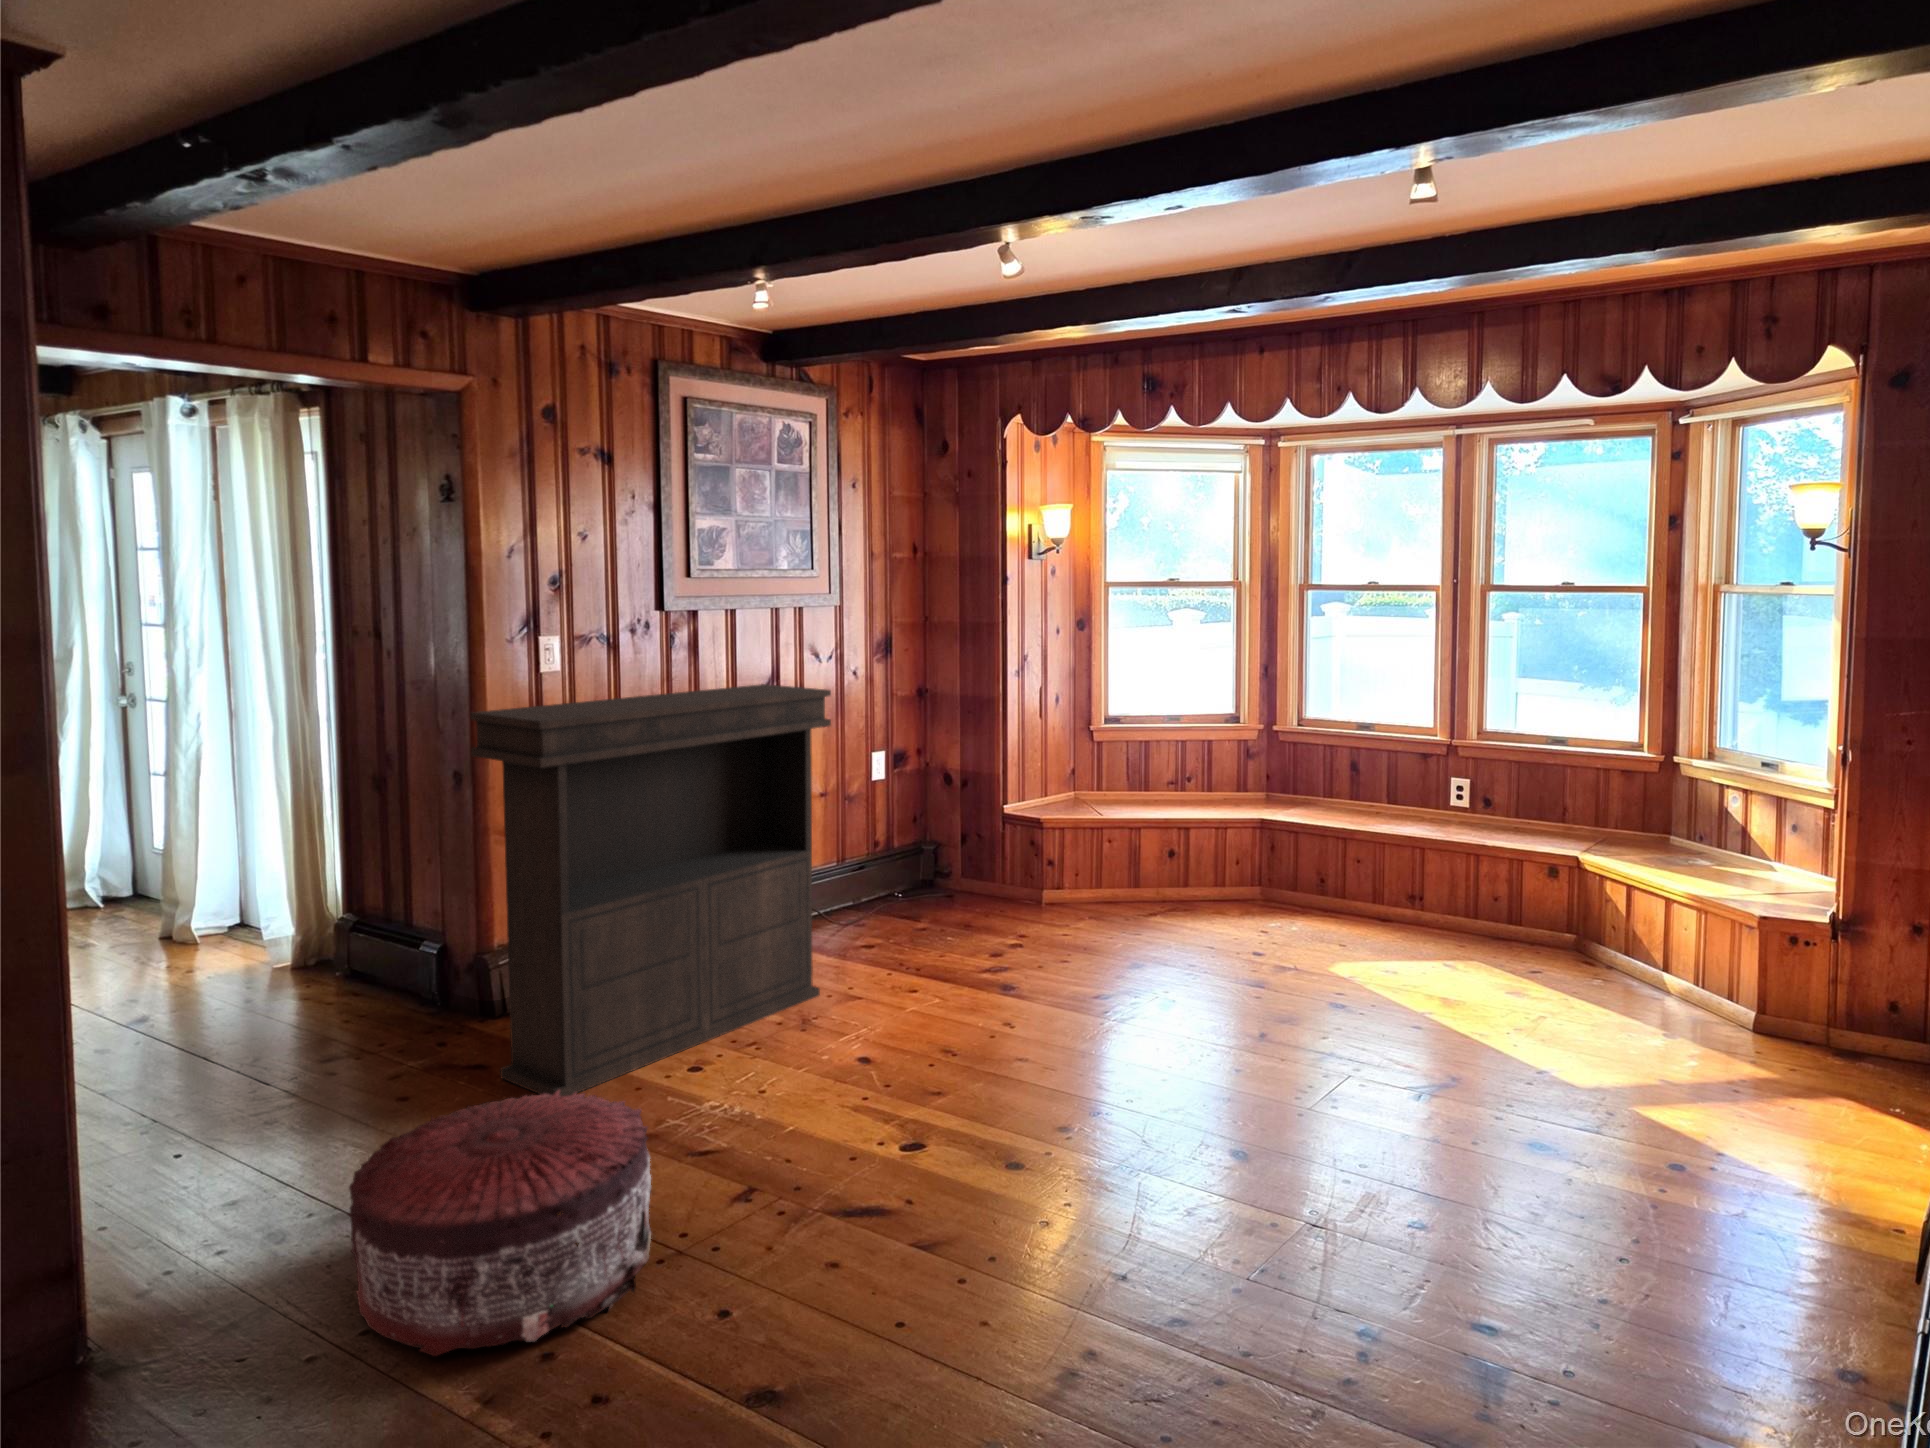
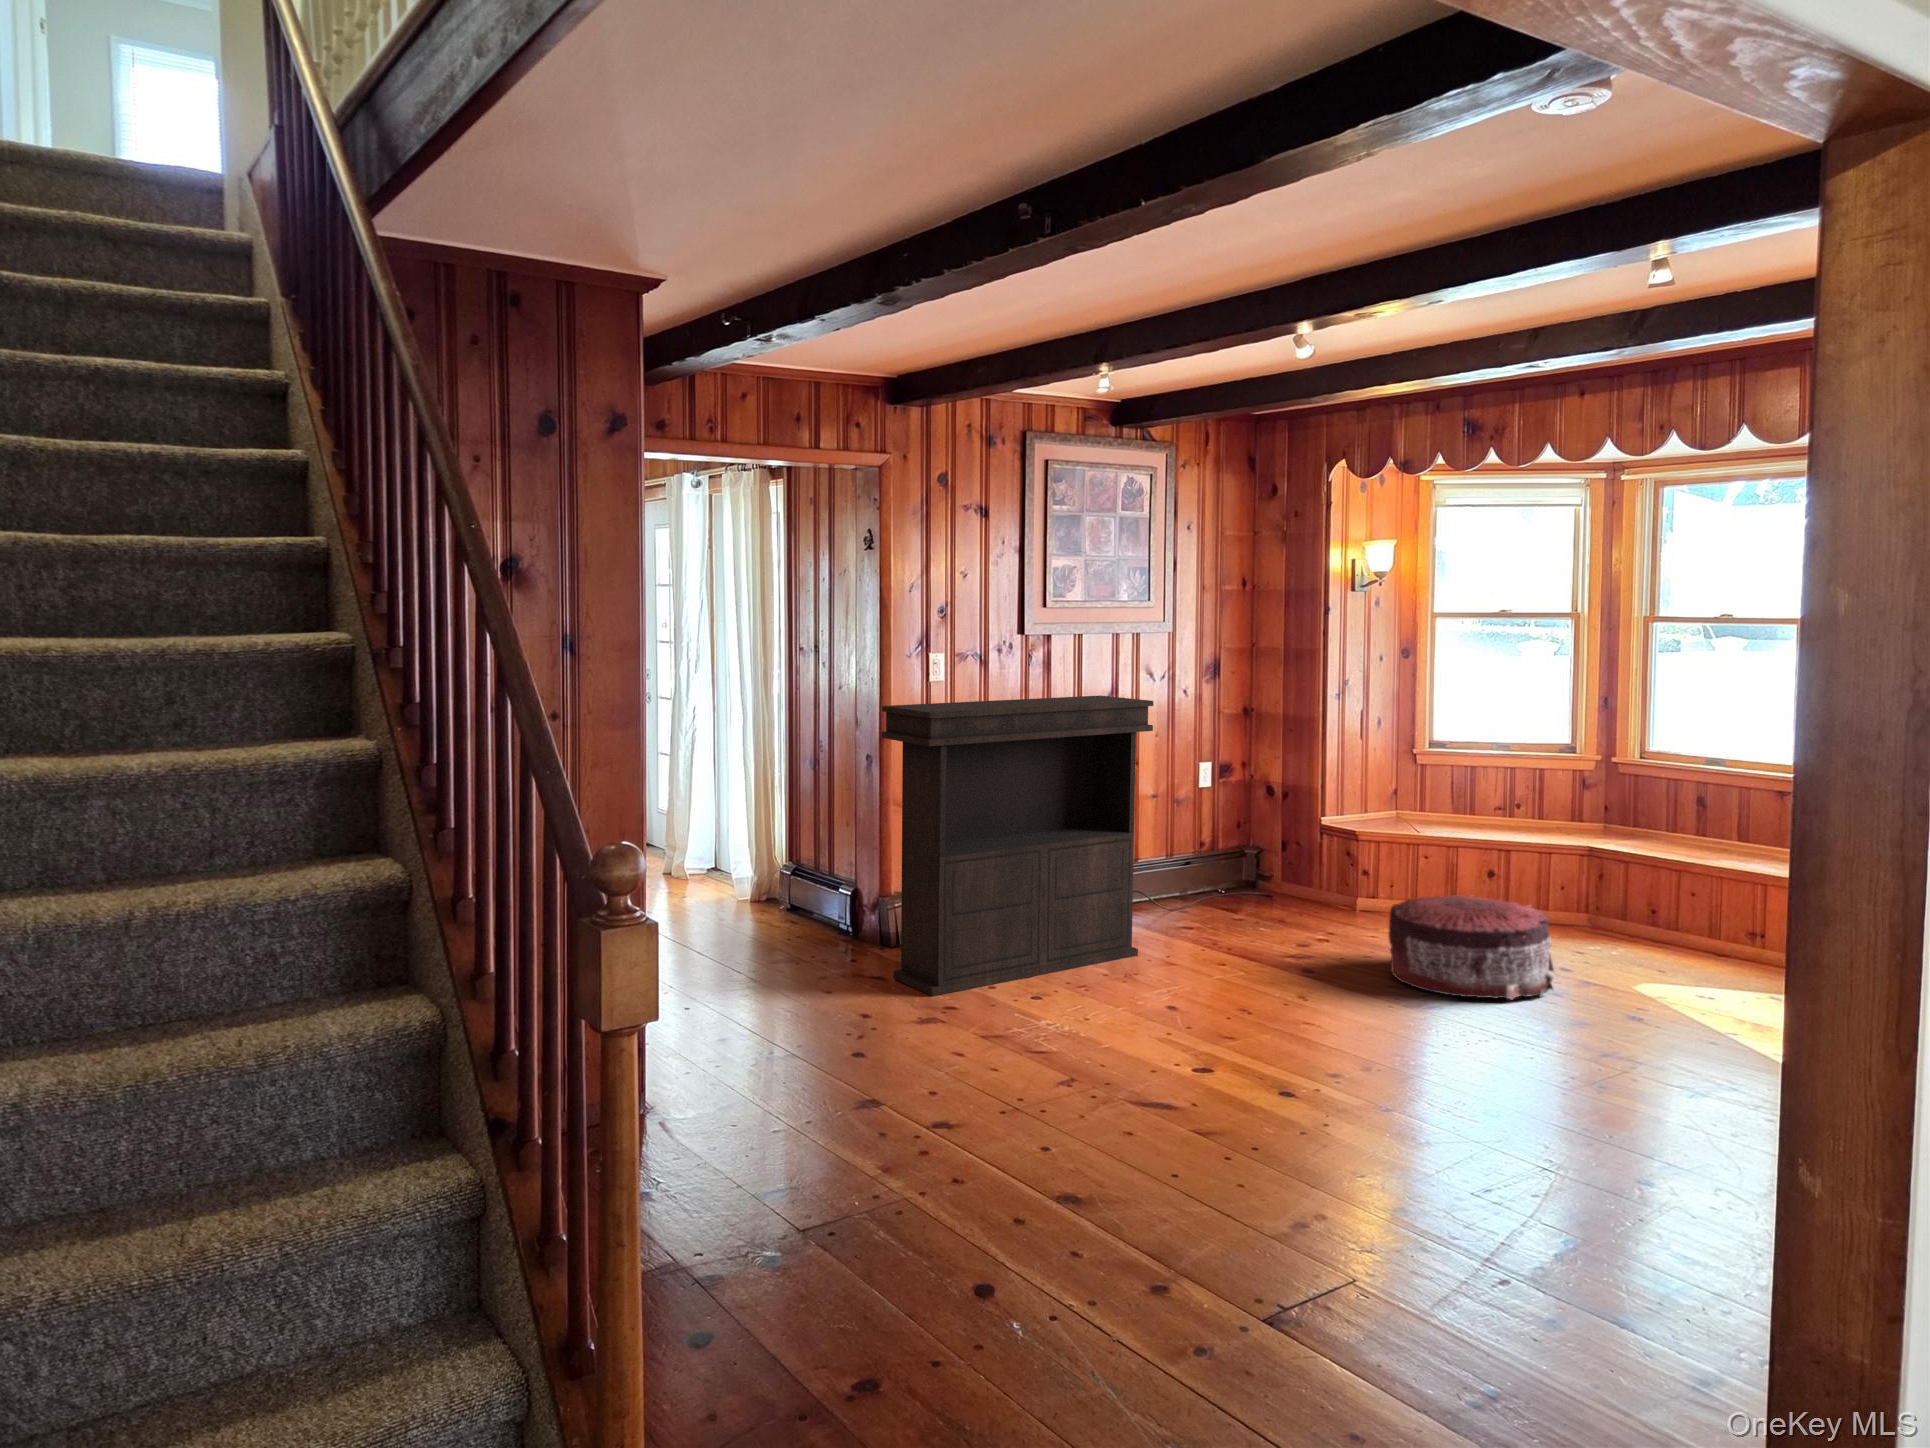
pouf: present [348,1090,651,1356] -> present [1389,895,1554,999]

